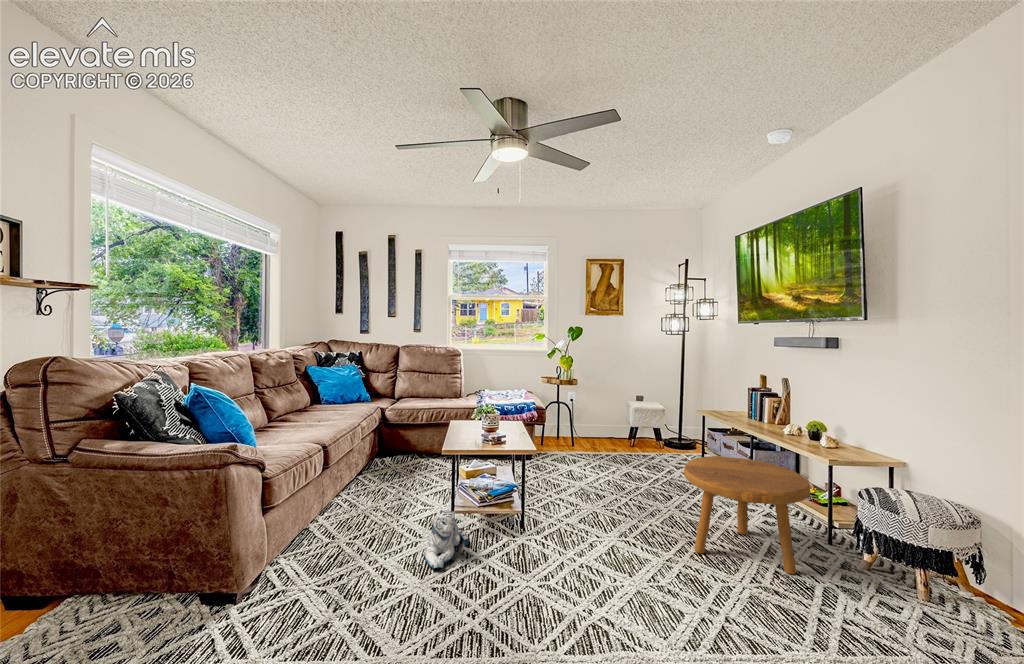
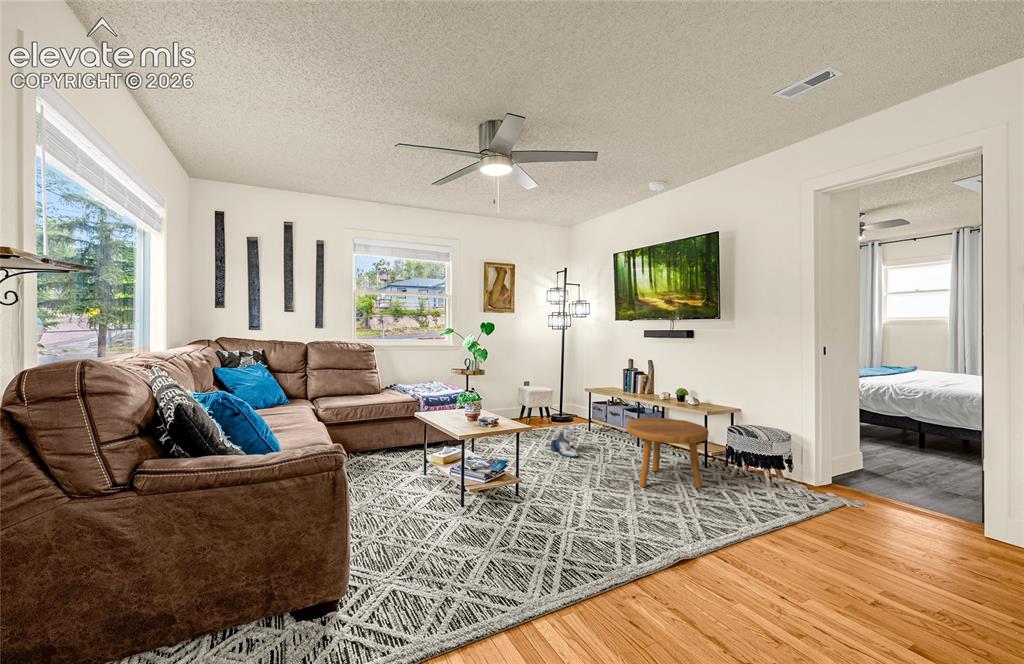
plush toy: present [425,510,469,569] -> present [551,429,578,457]

